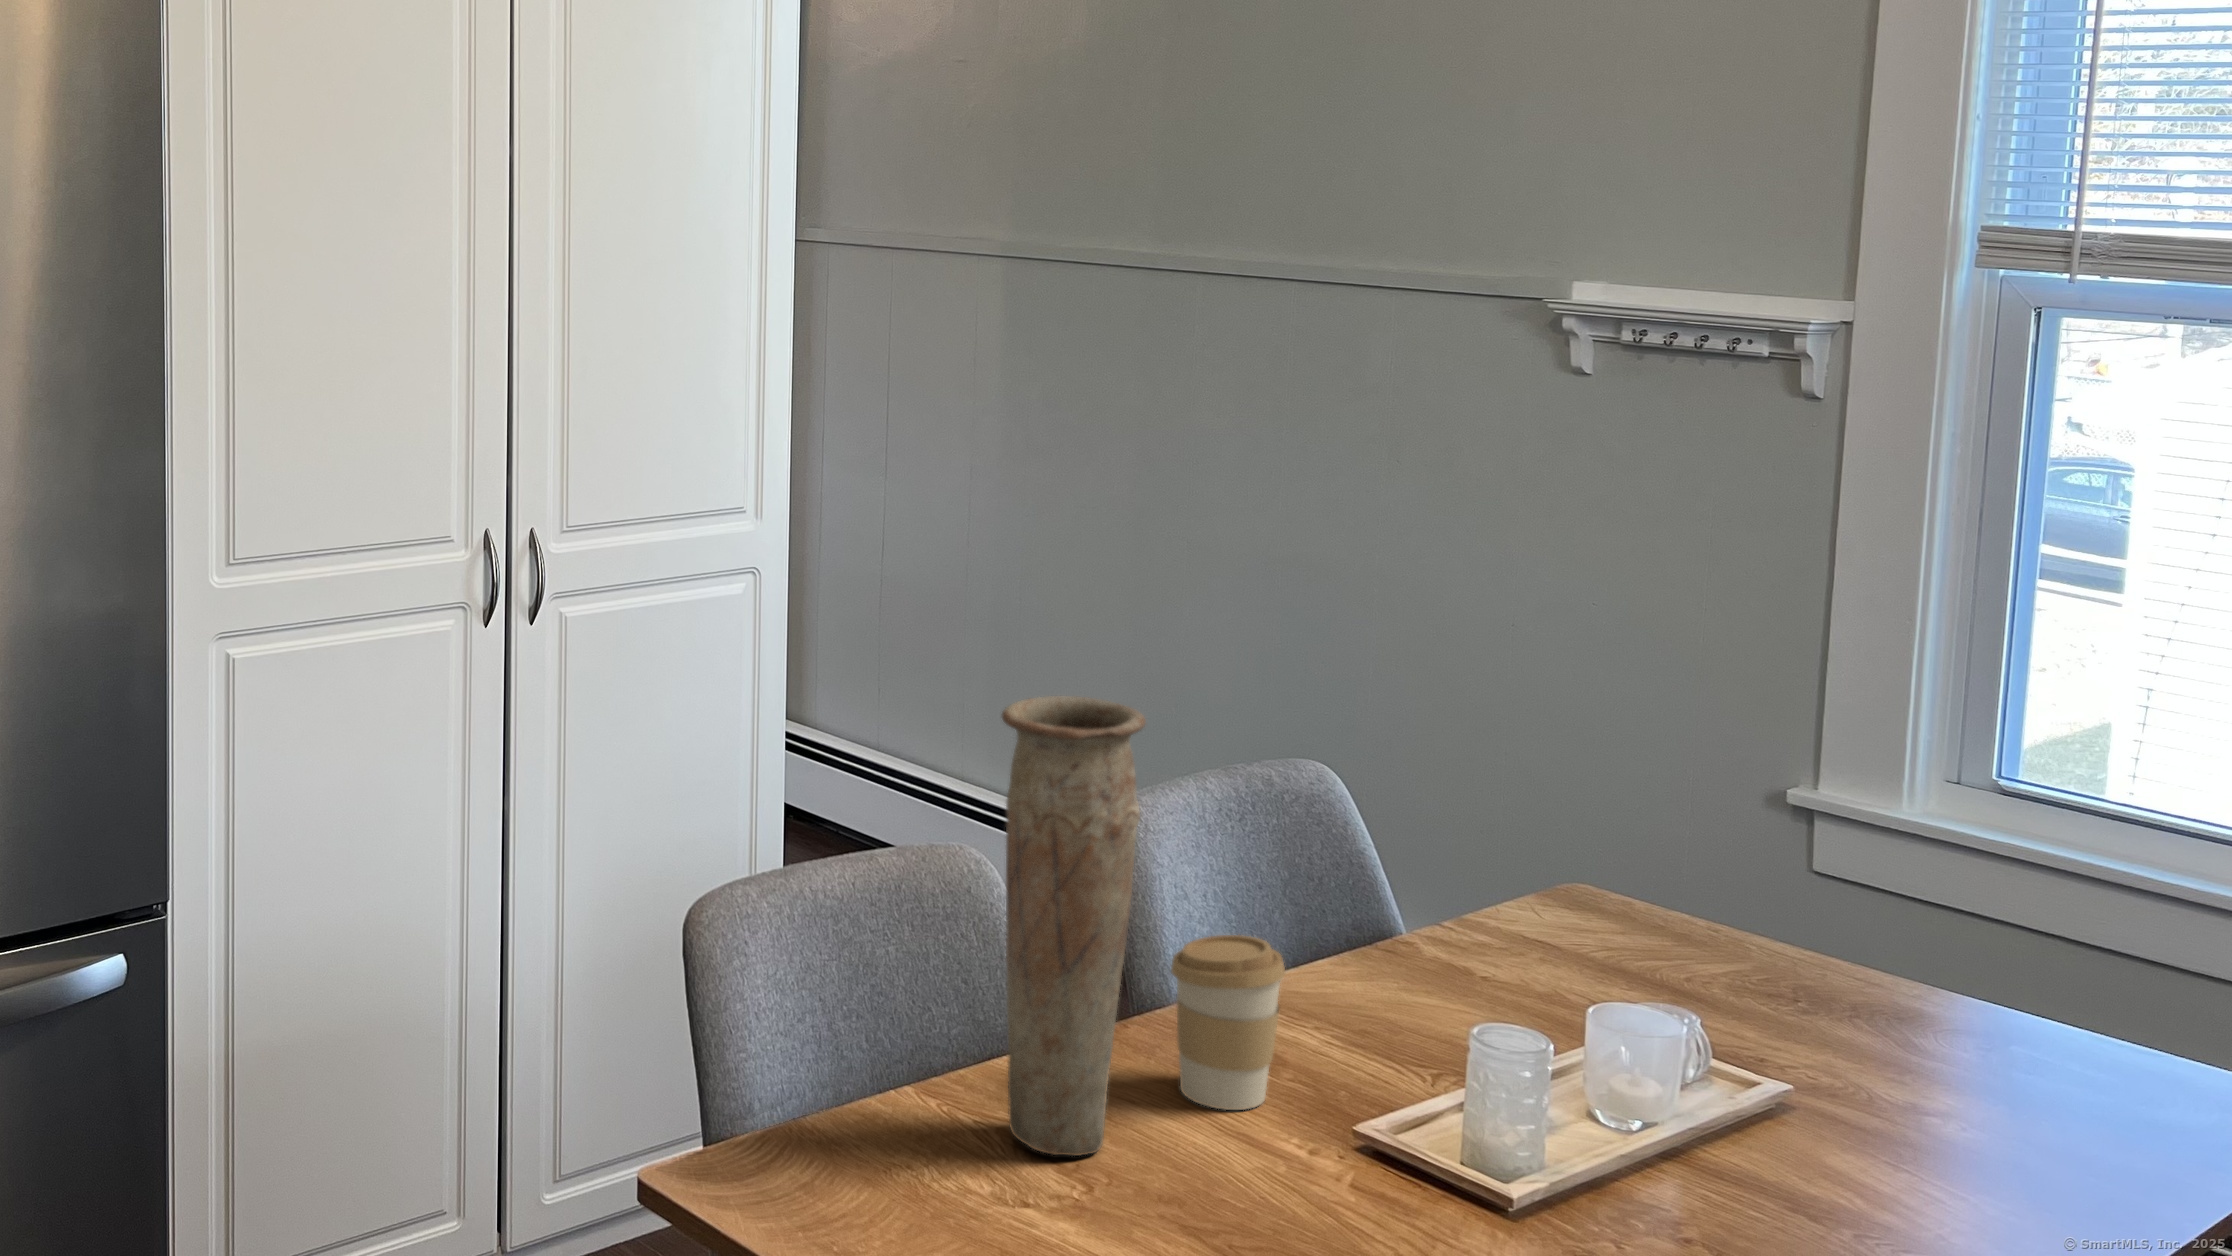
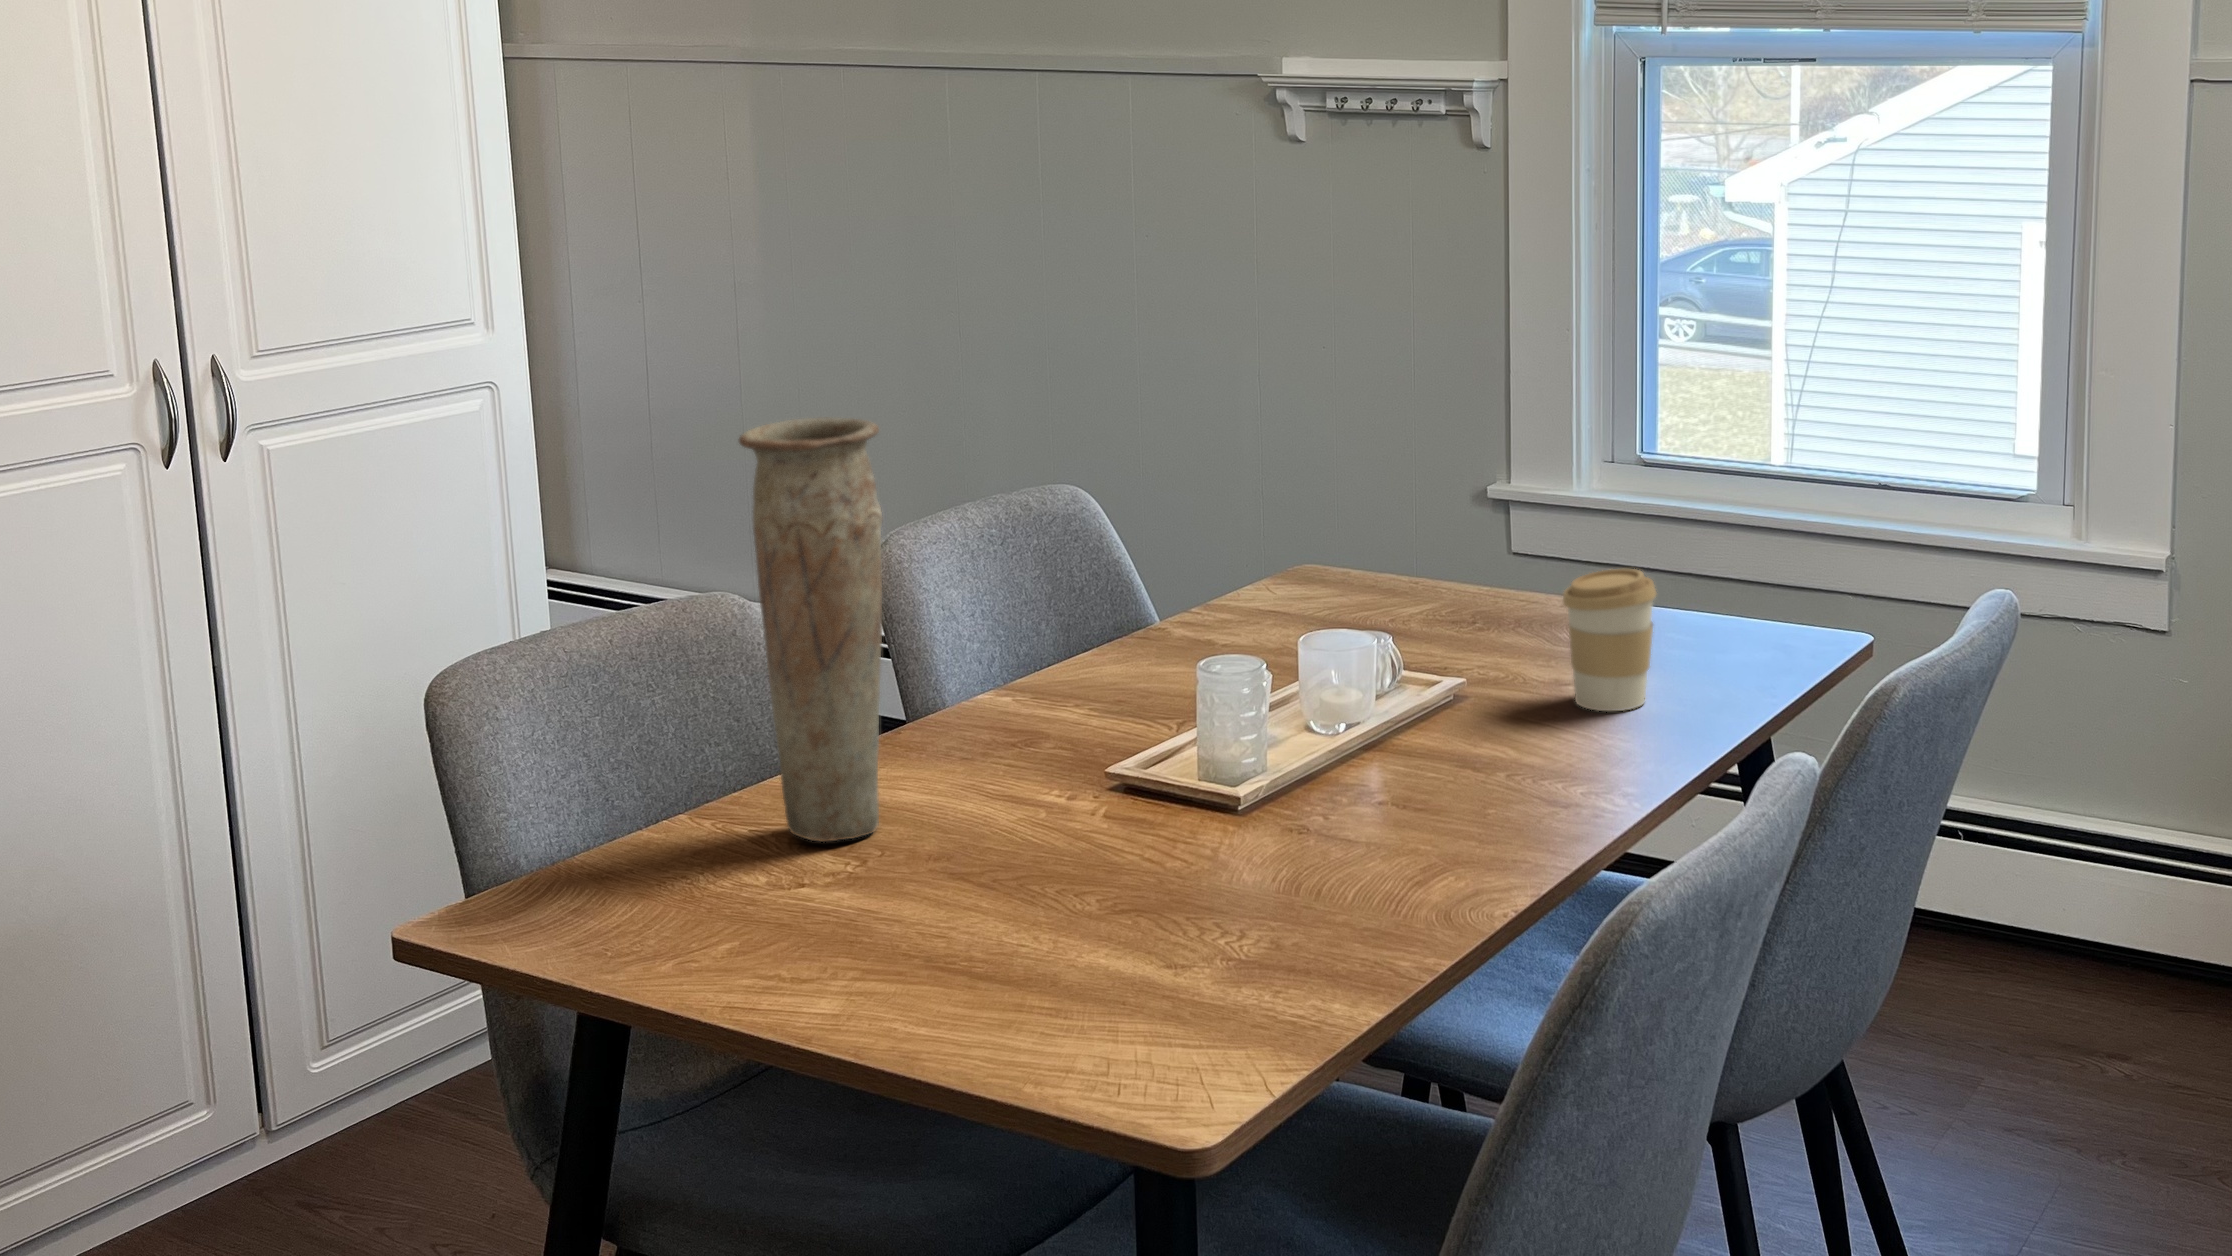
coffee cup: present [1171,935,1285,1110] -> present [1563,569,1656,711]

